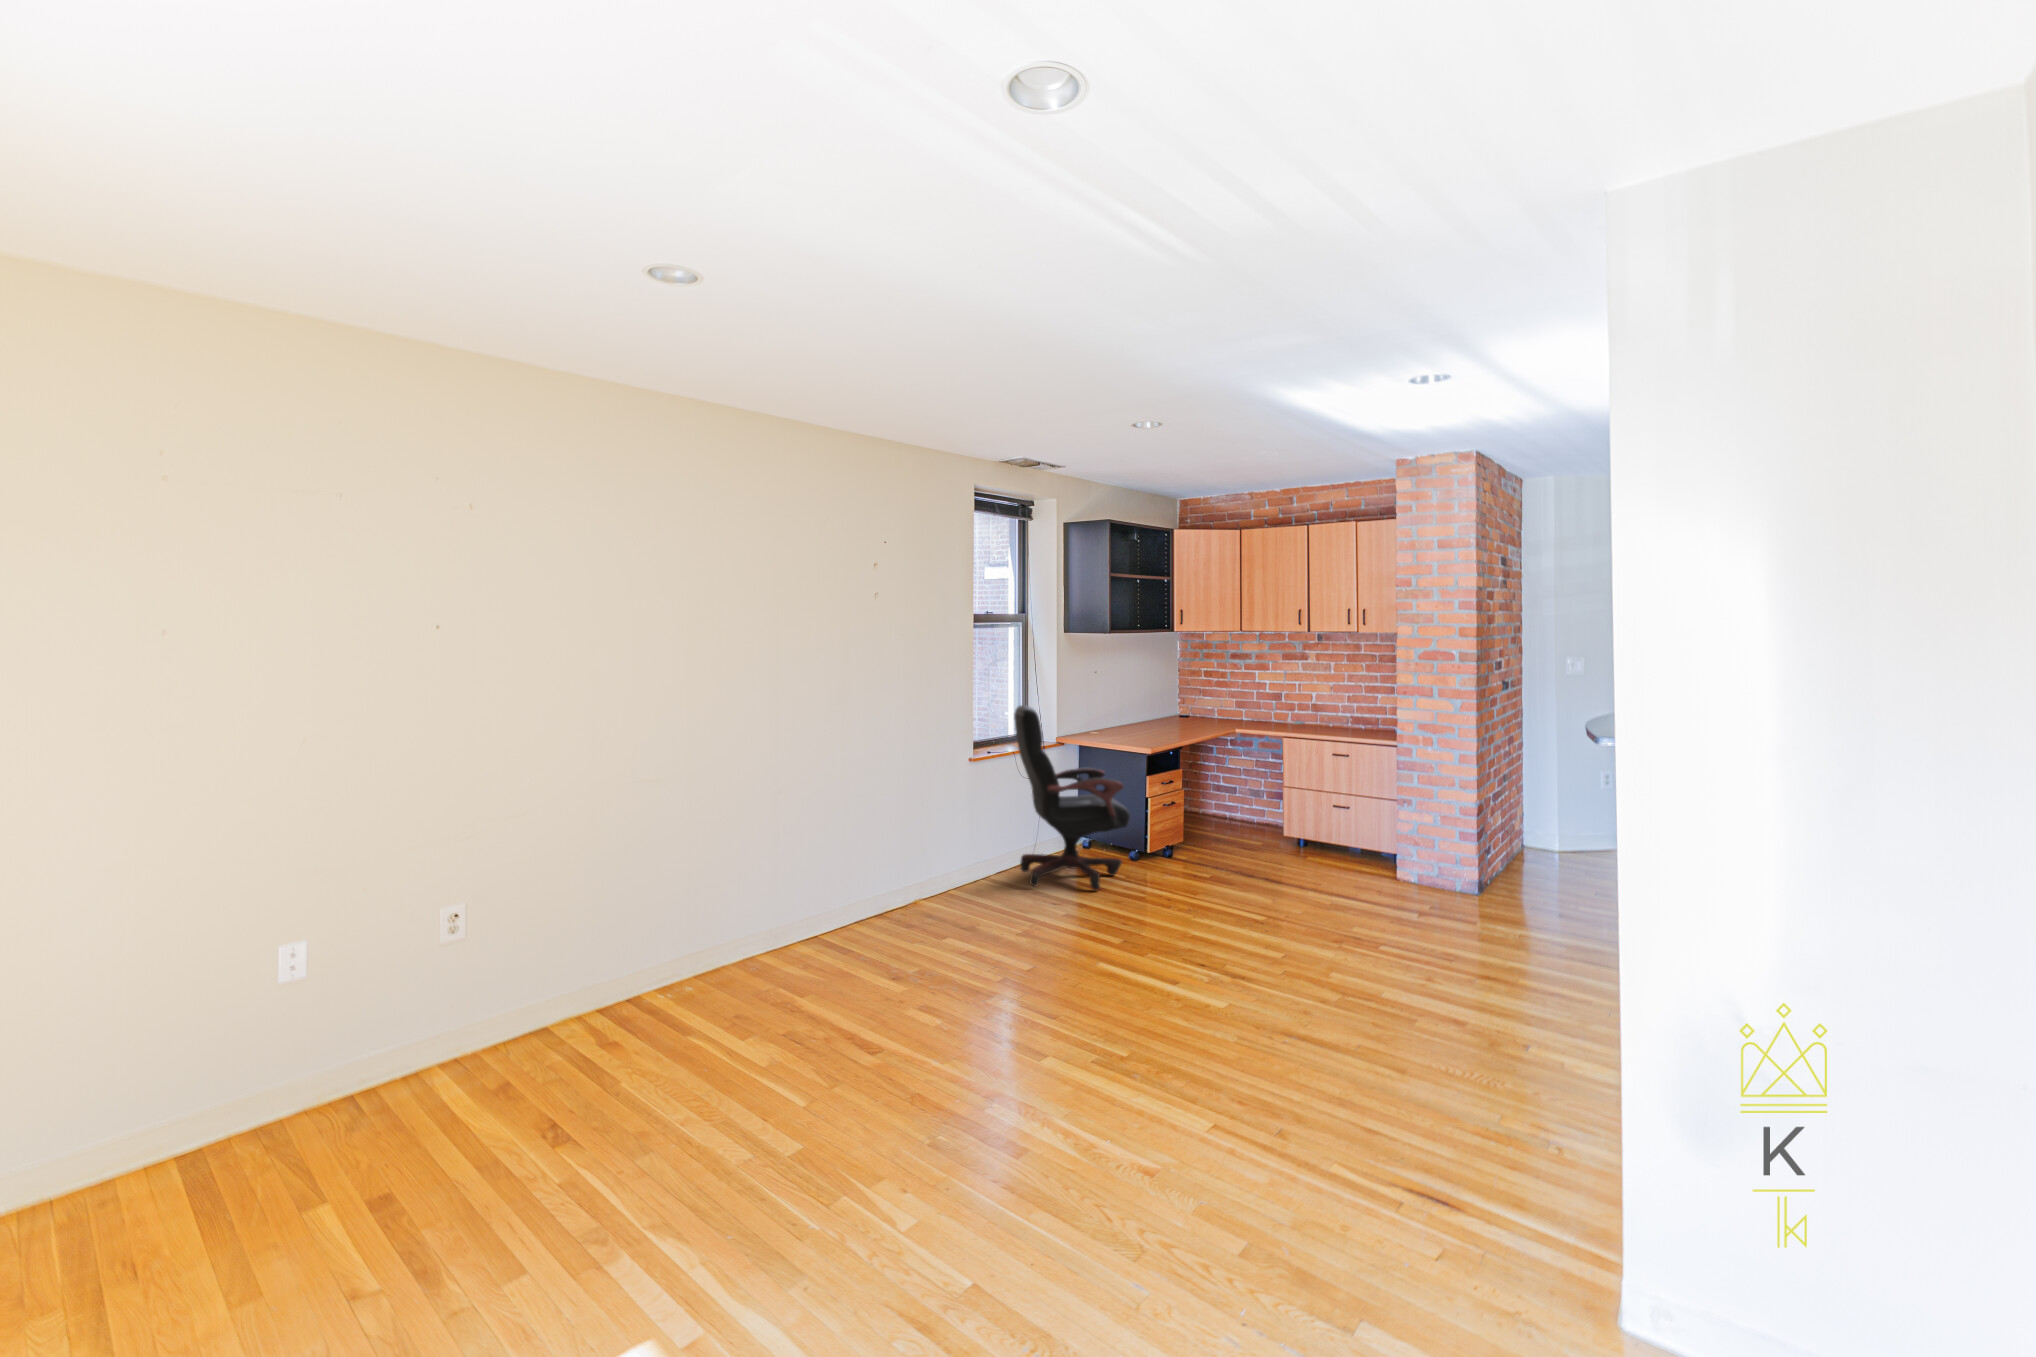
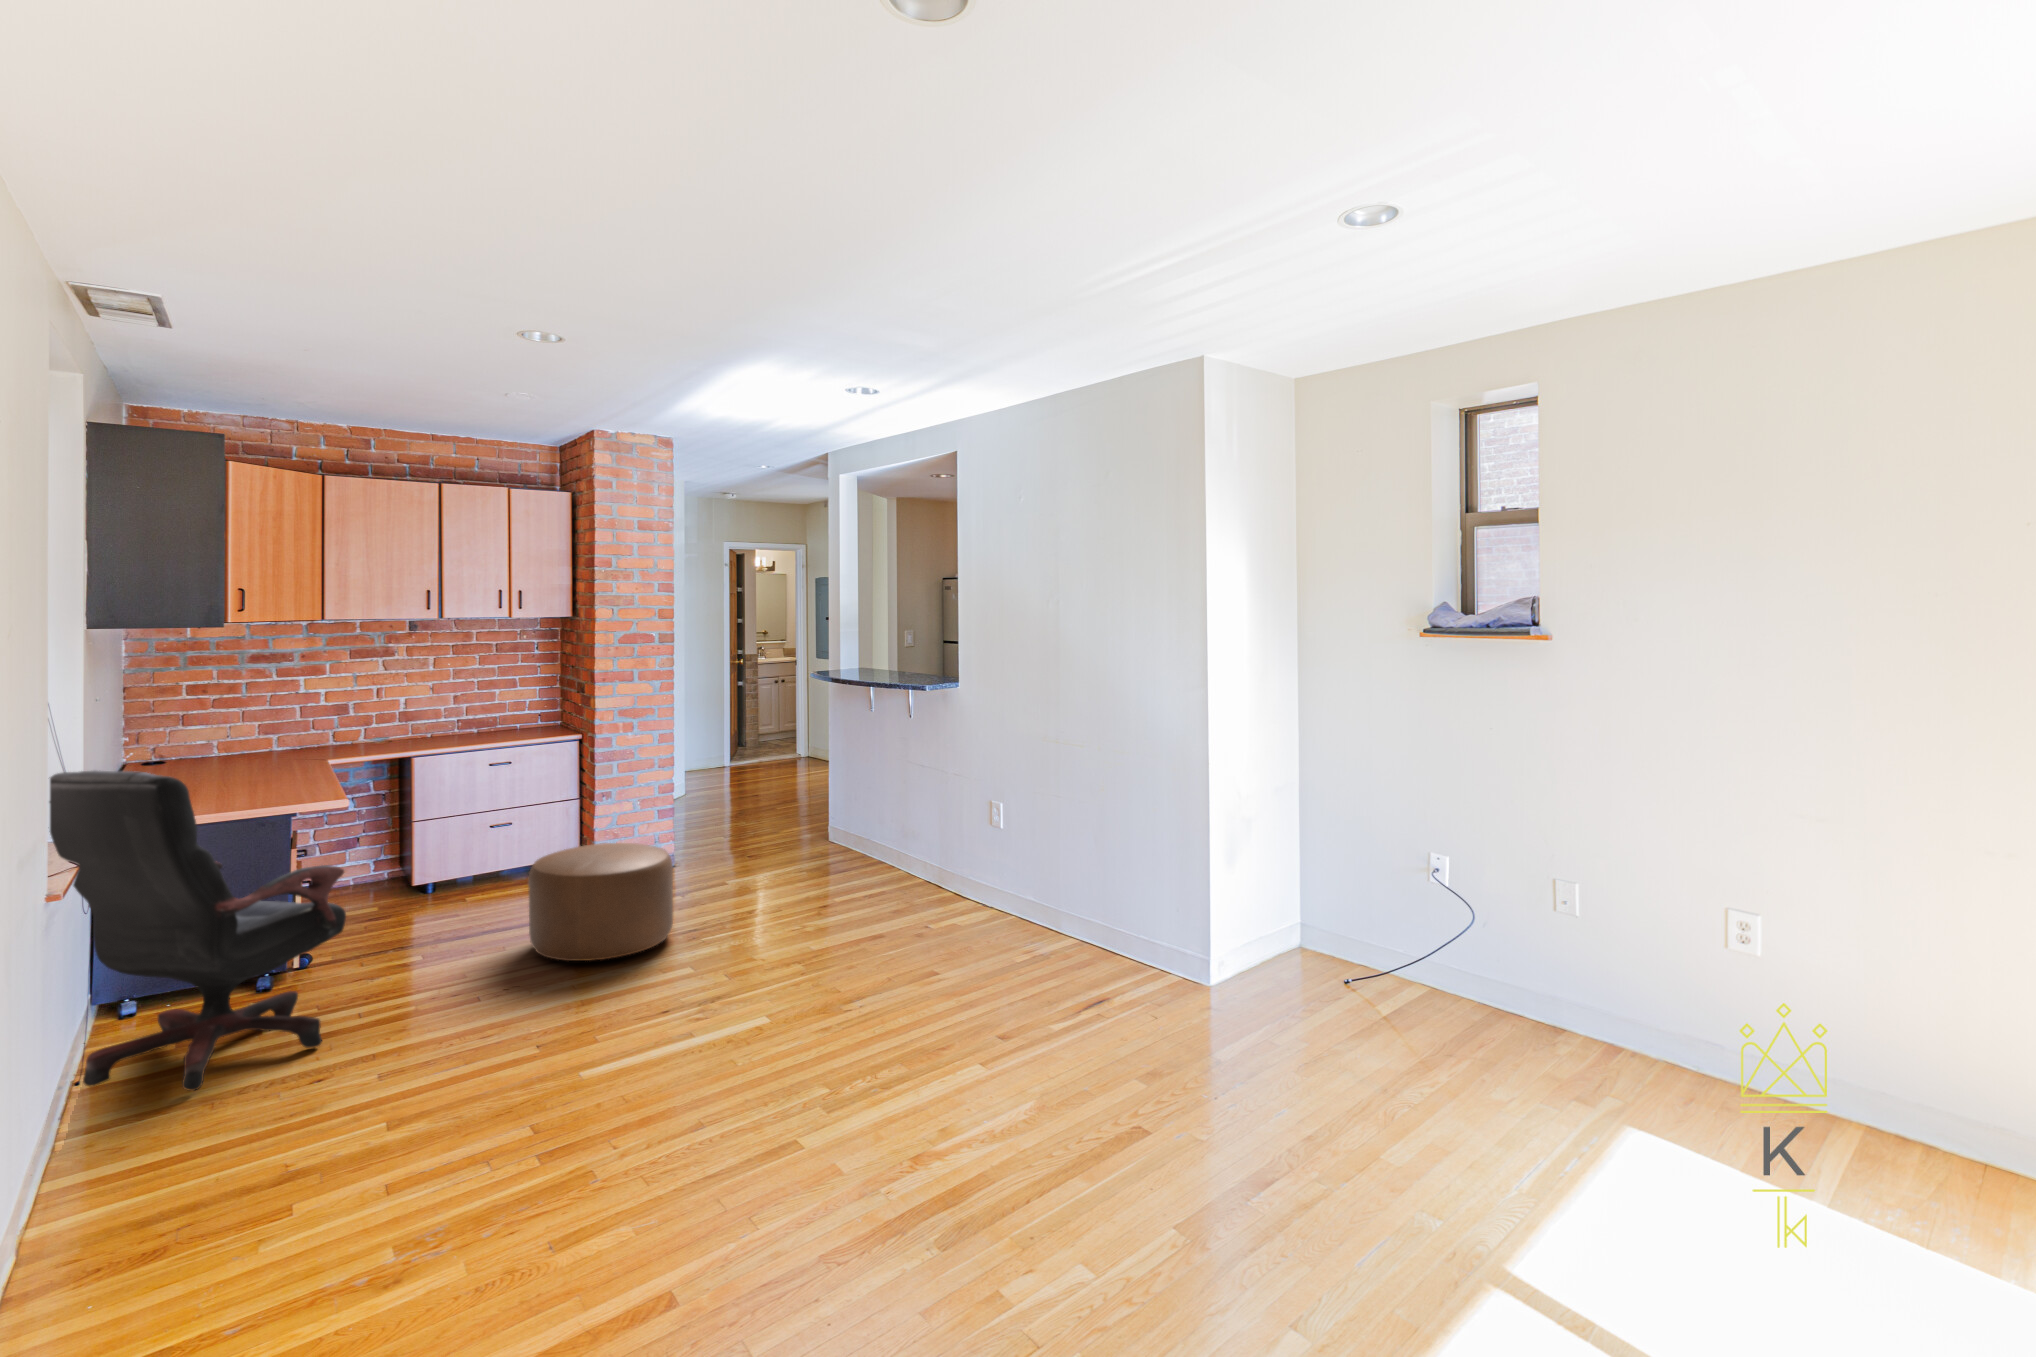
ottoman: none [1259,817,1378,914] -> present [528,843,673,961]

